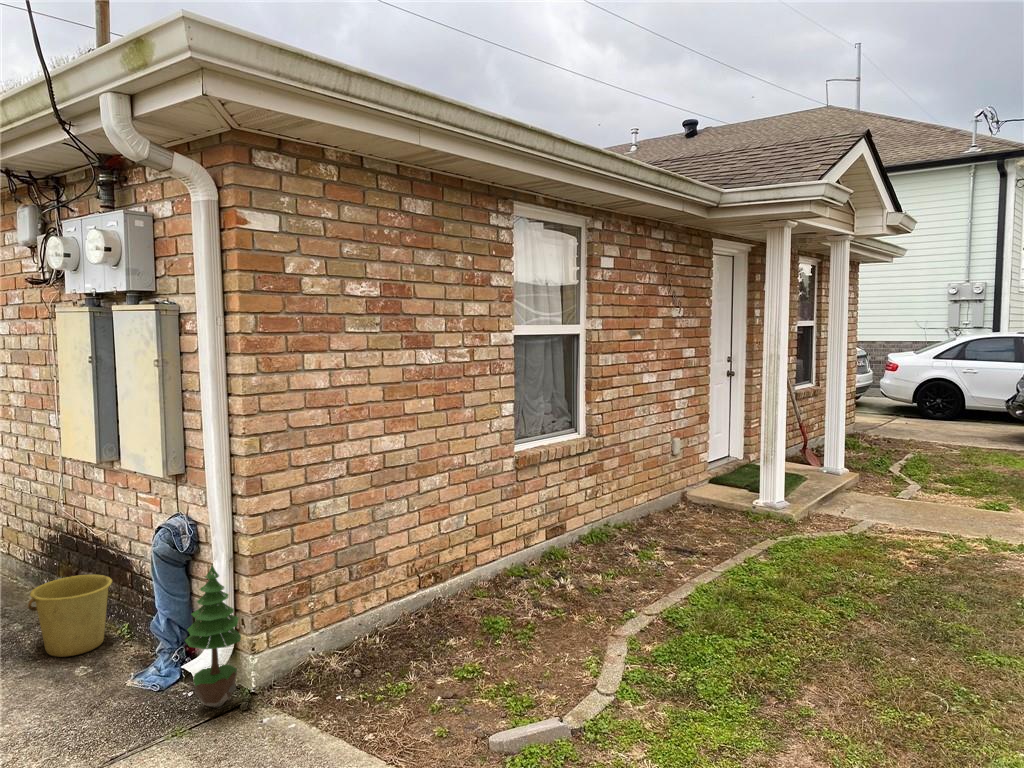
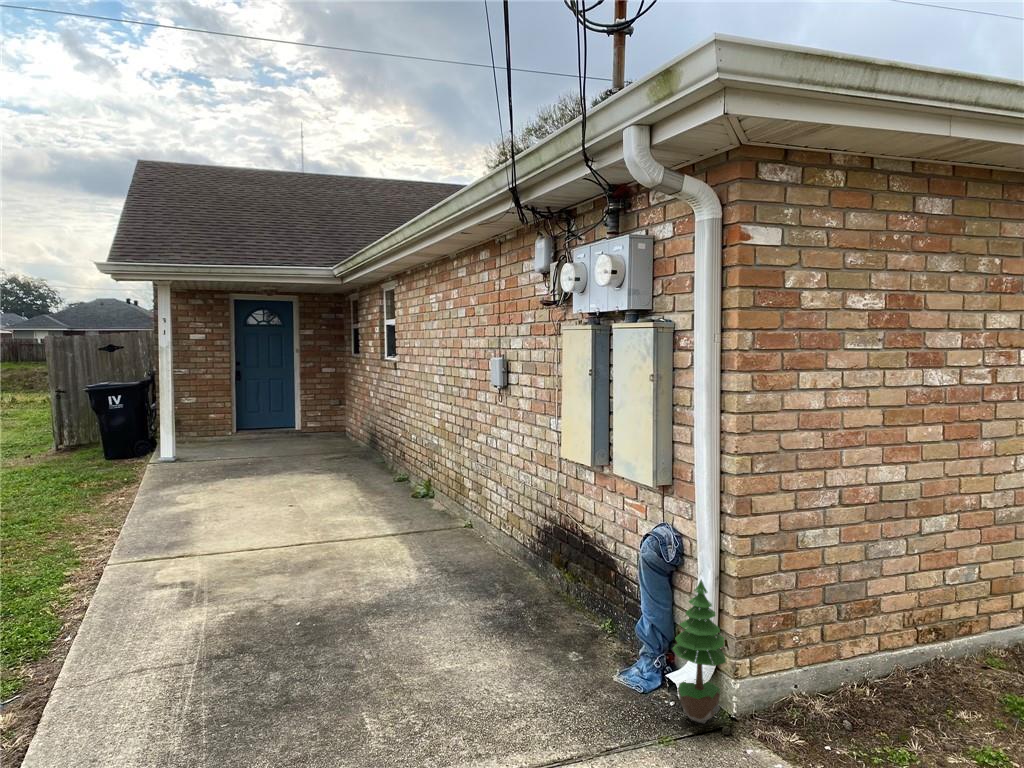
bucket: present [28,575,112,657] -> none [534,563,599,635]

